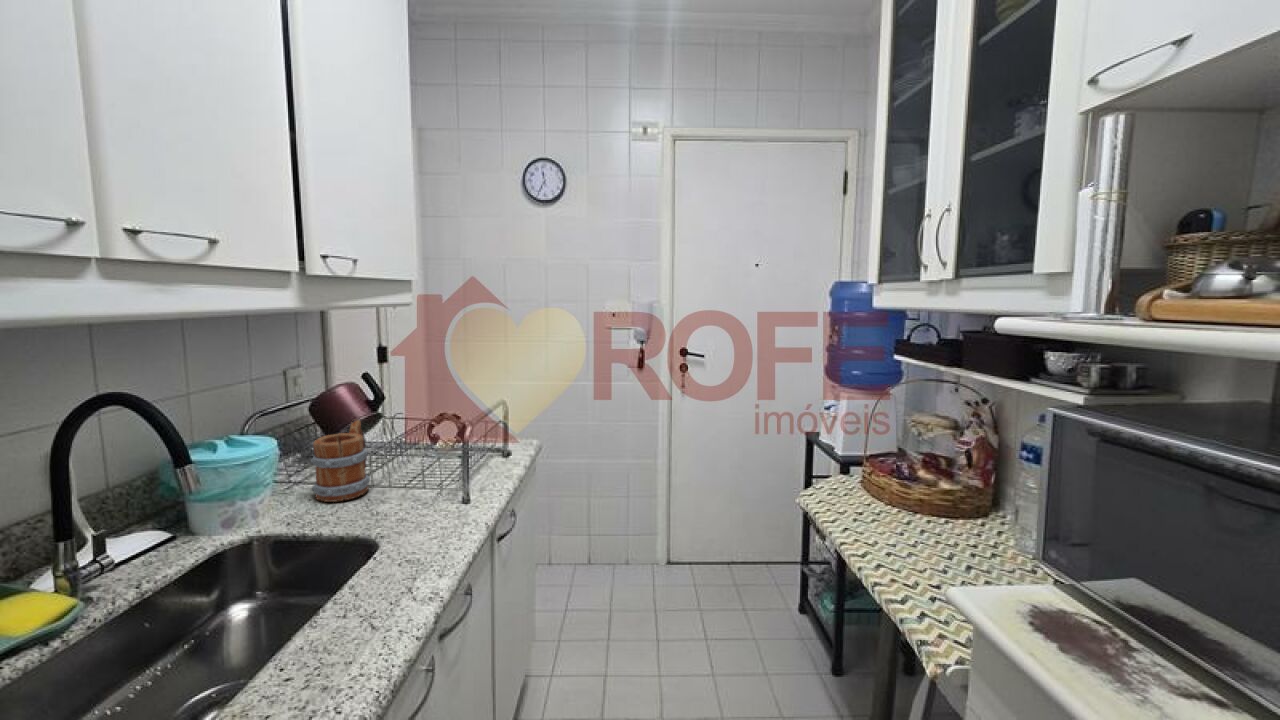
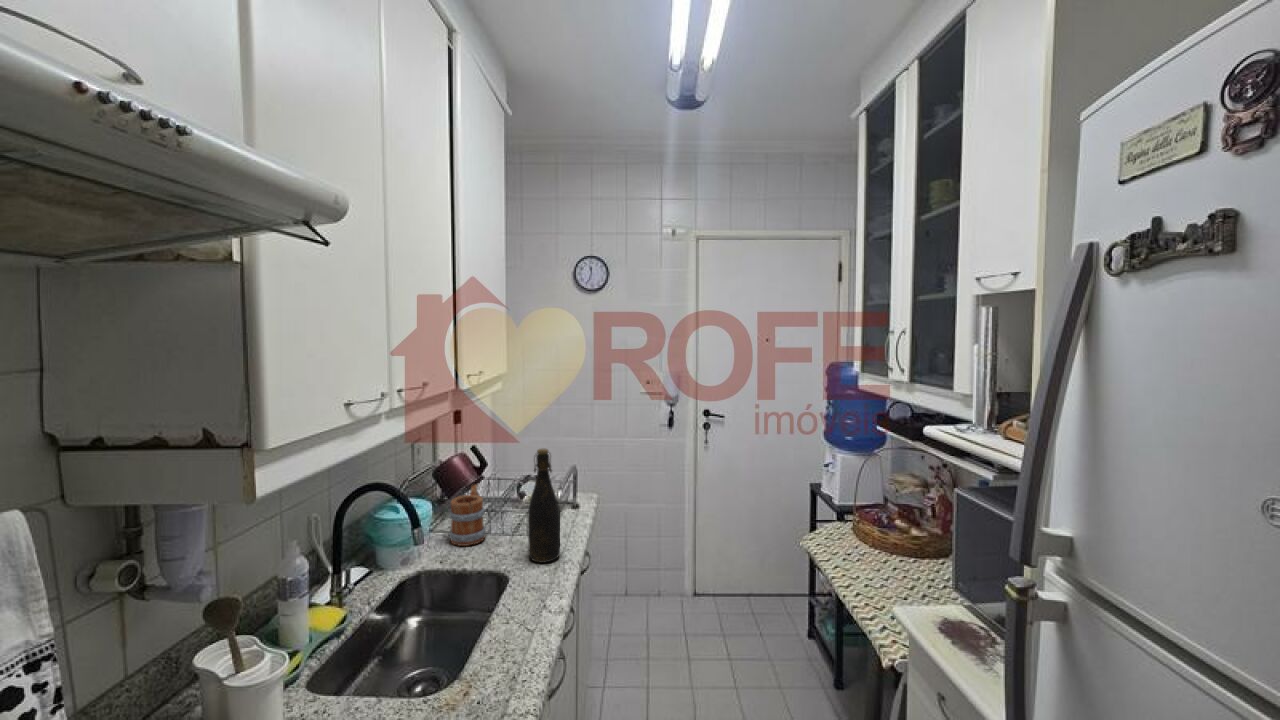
bottle: none [415,363,465,524] -> present [528,449,560,563]

